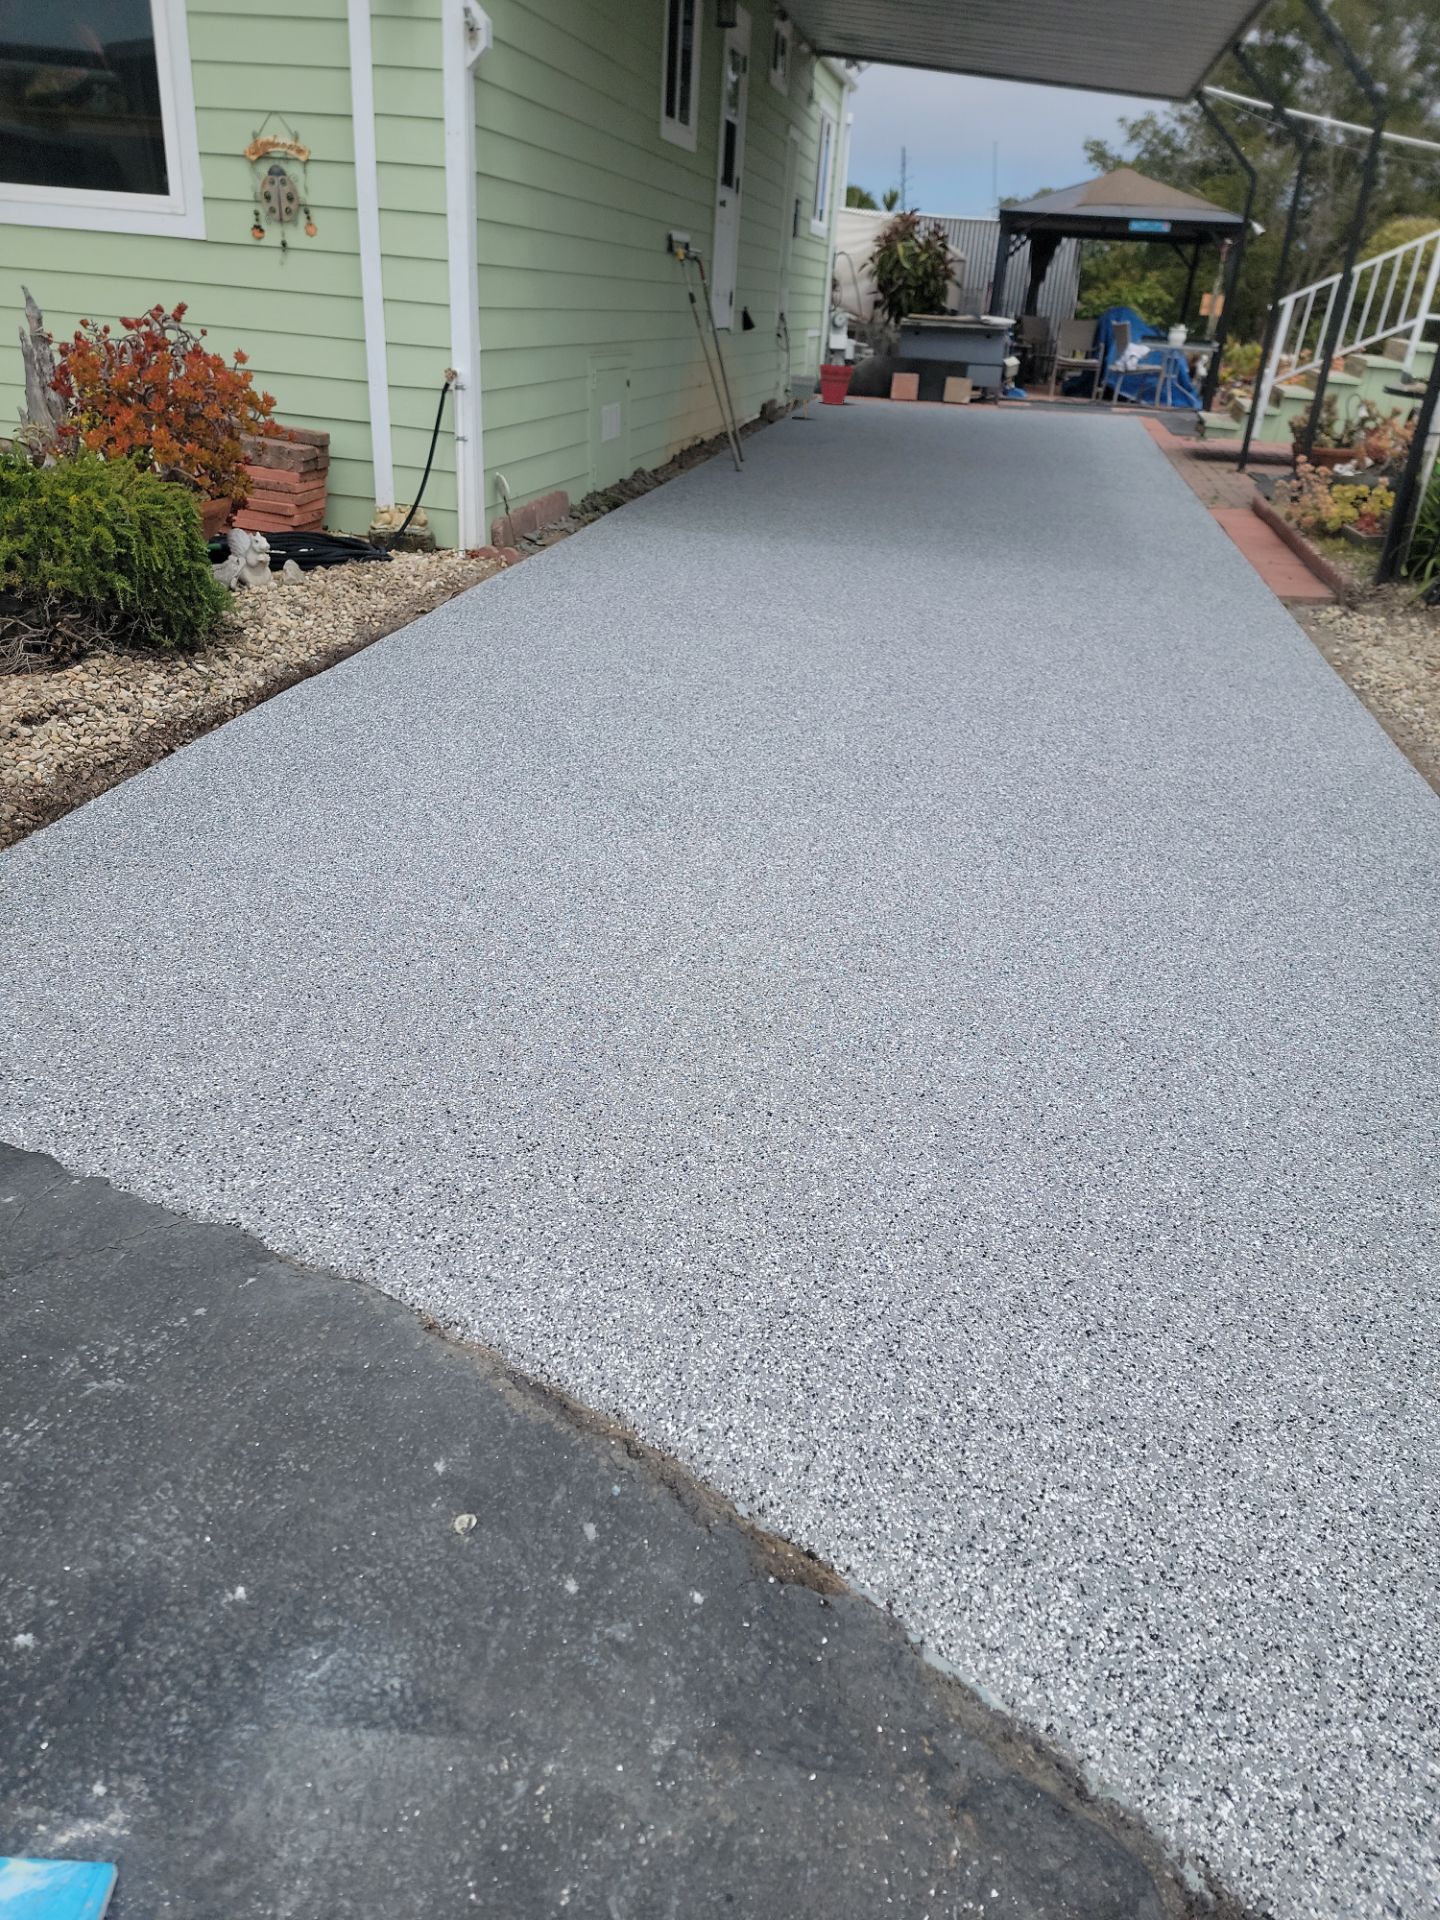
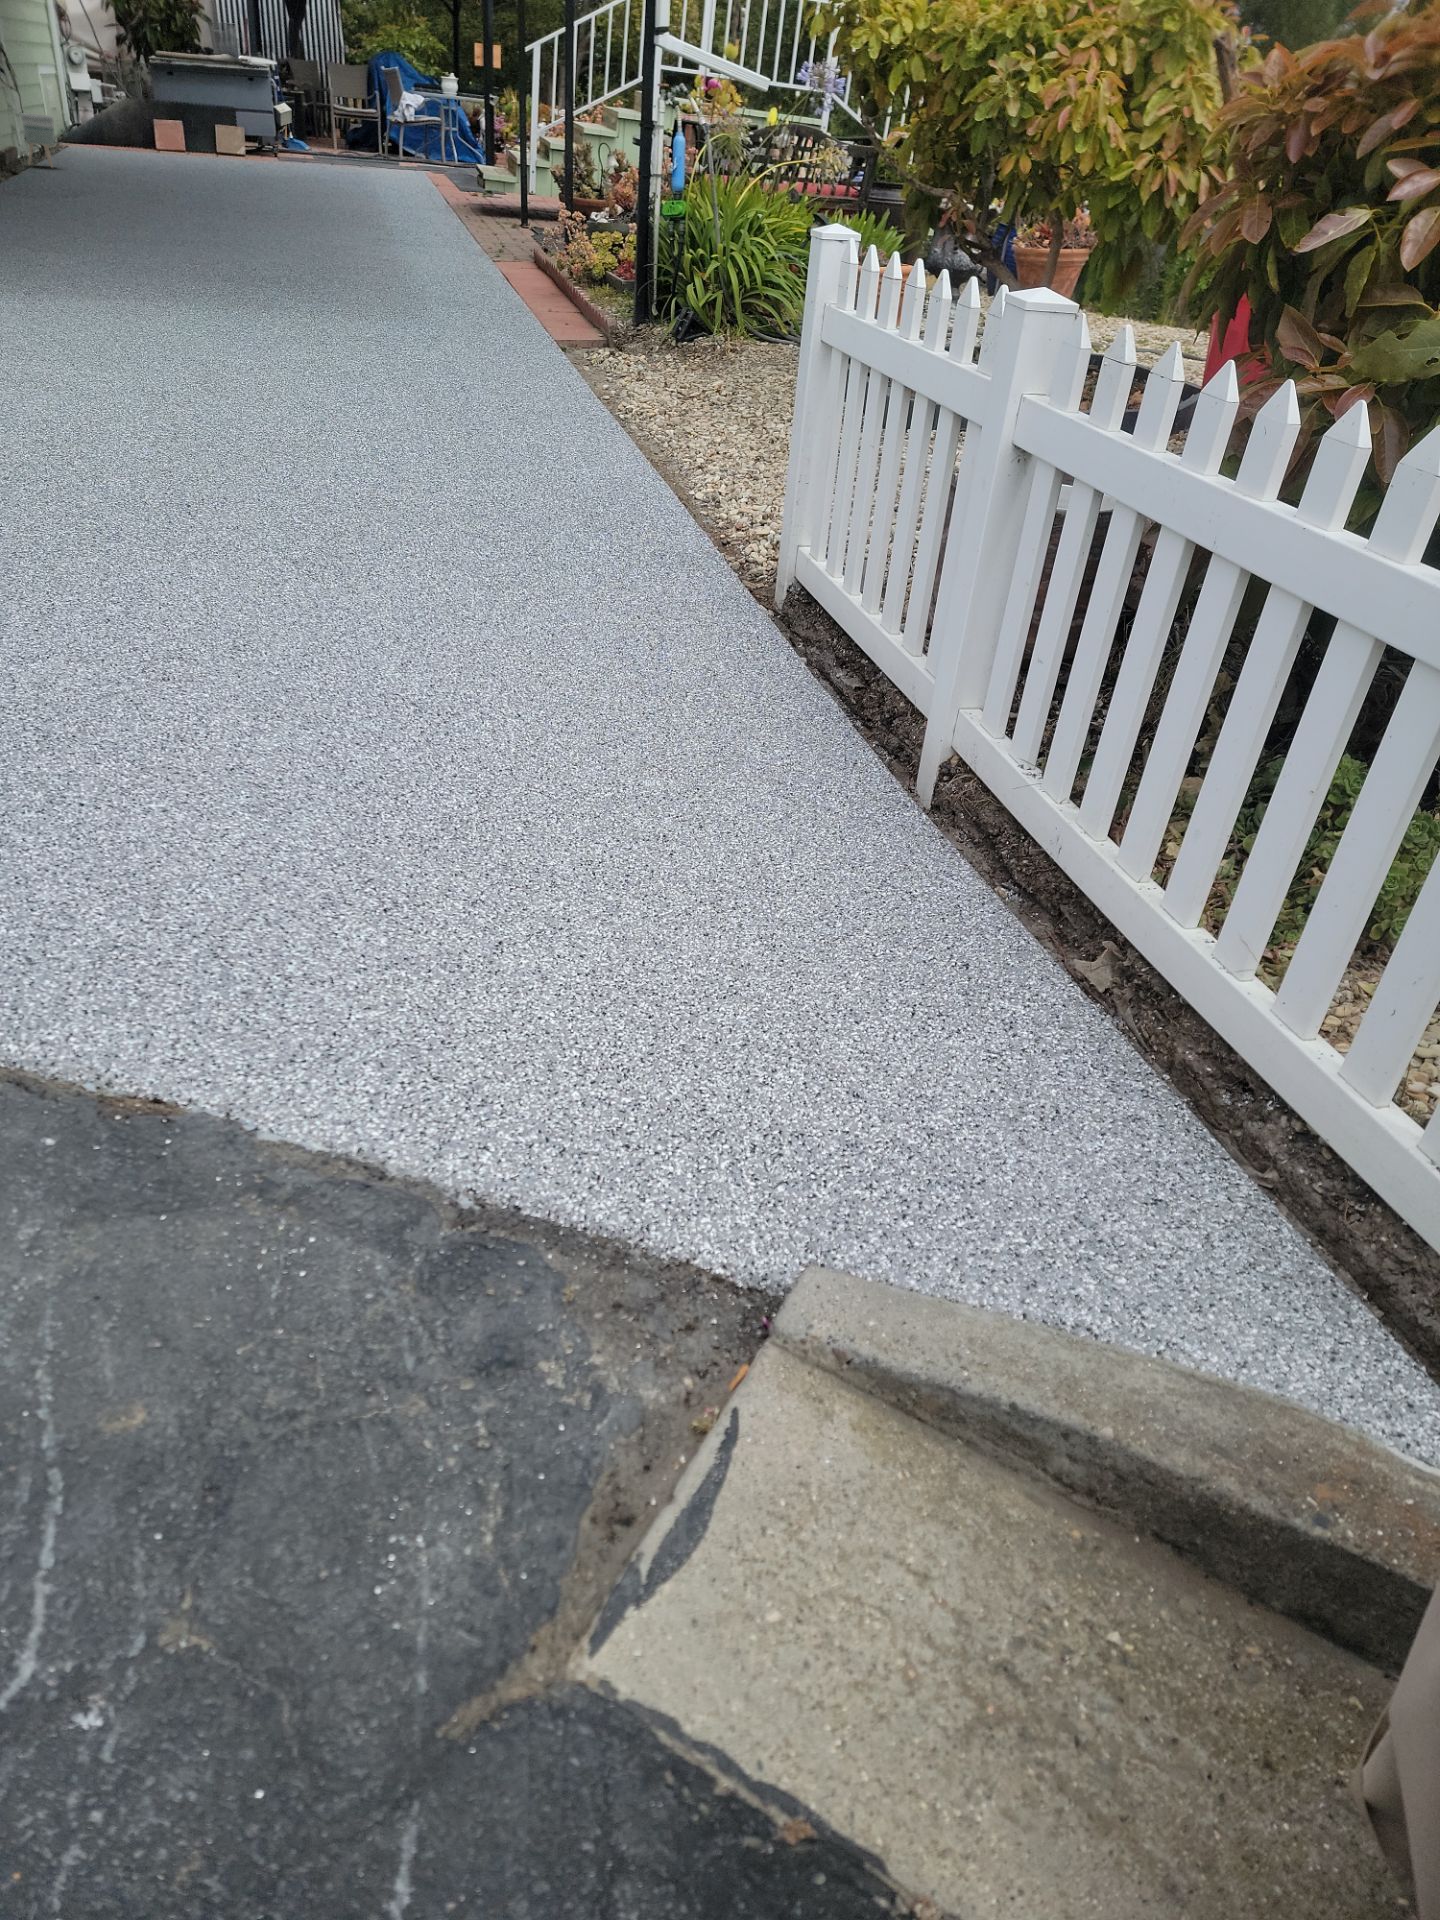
bucket: present [819,364,853,405] -> none [56,104,99,154]

